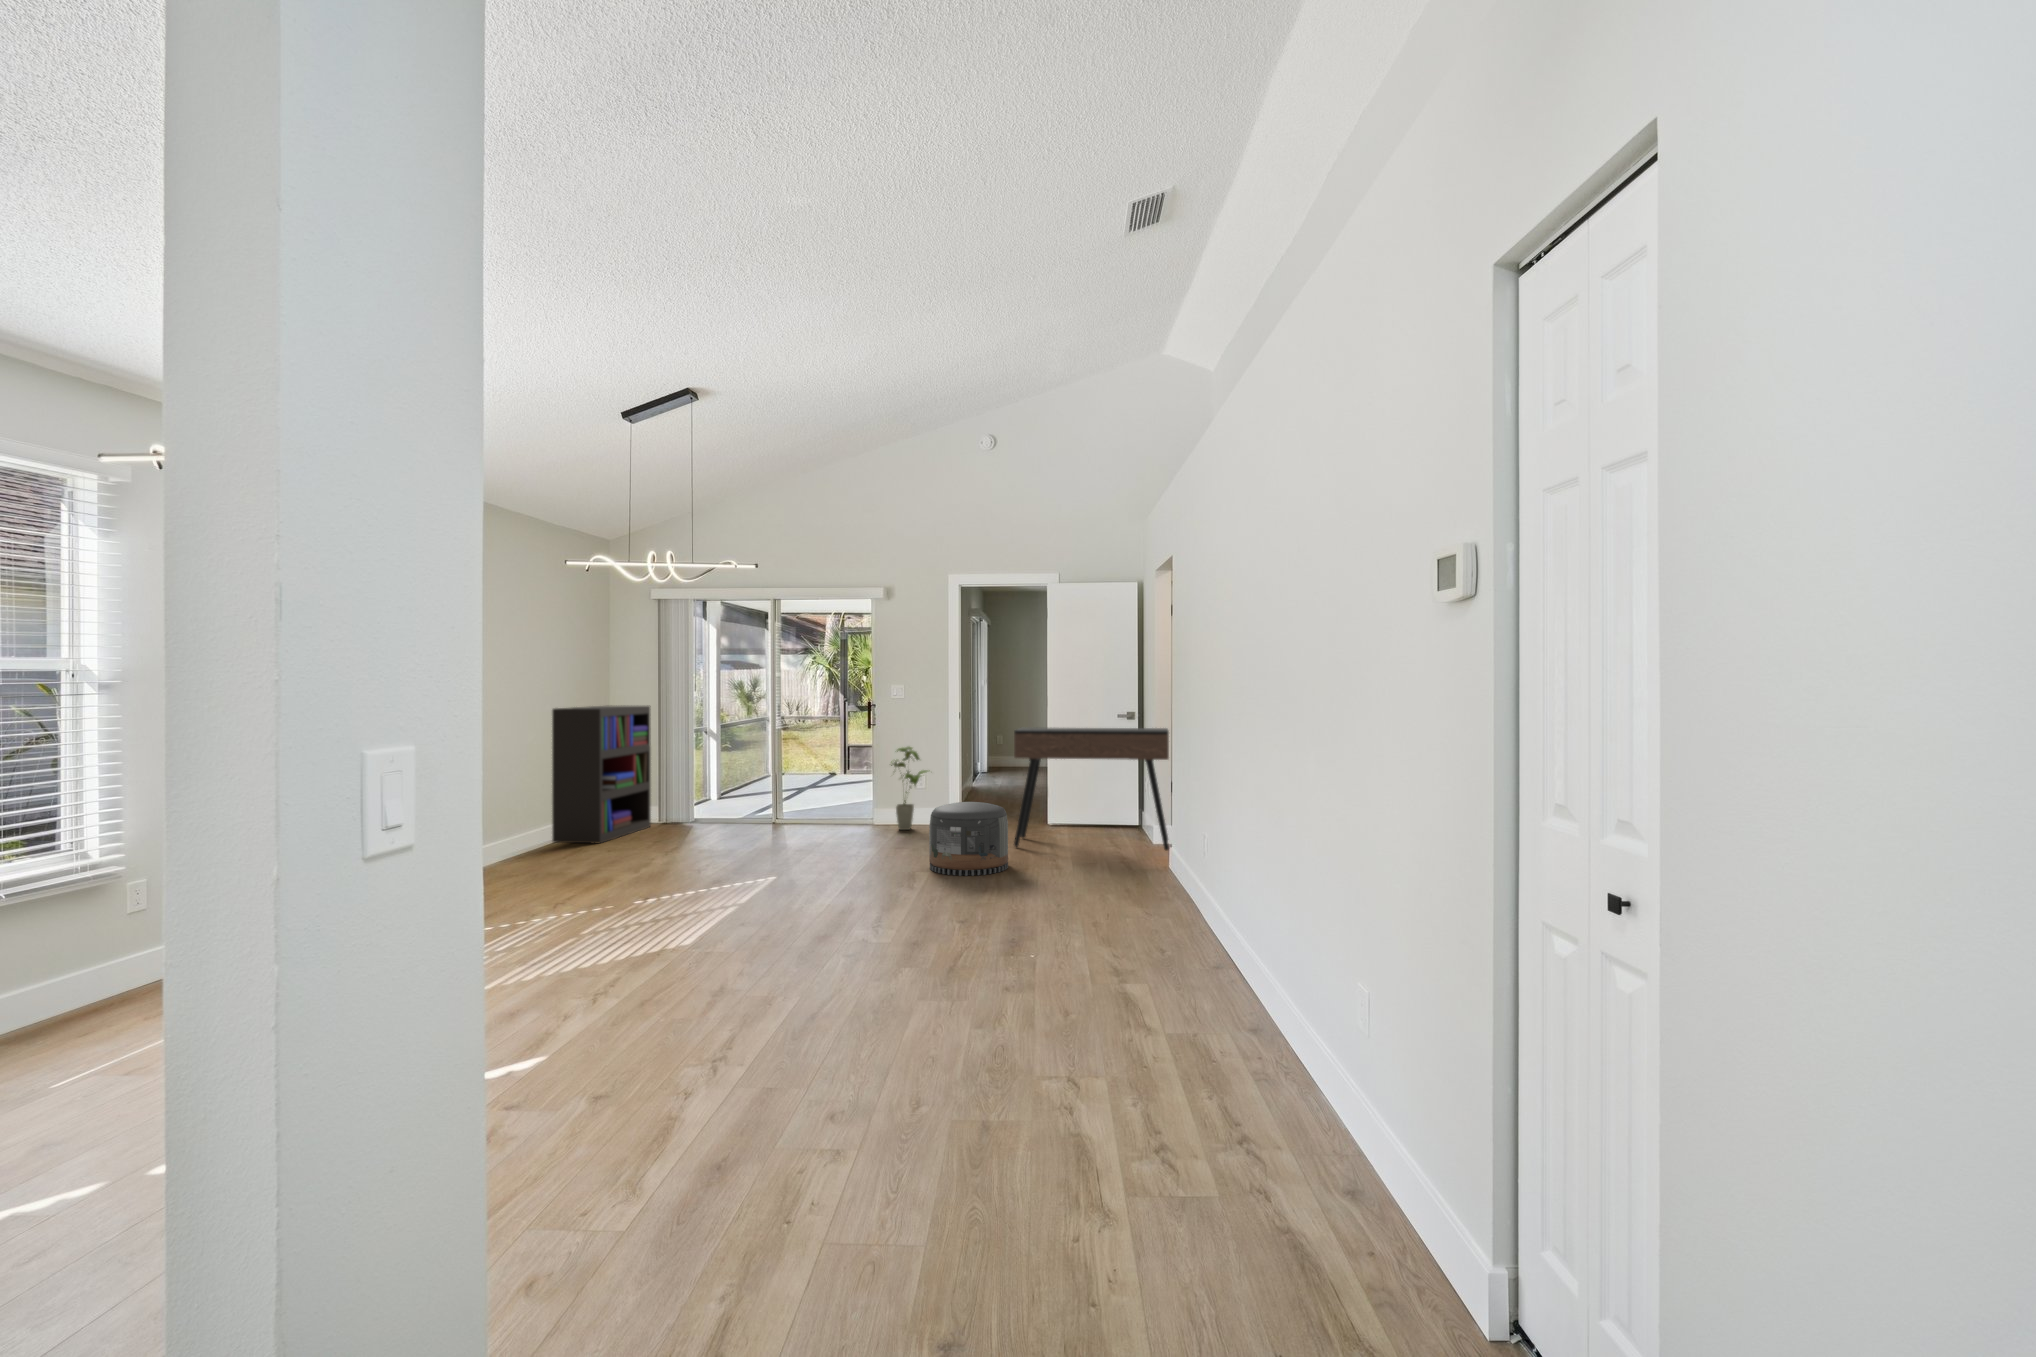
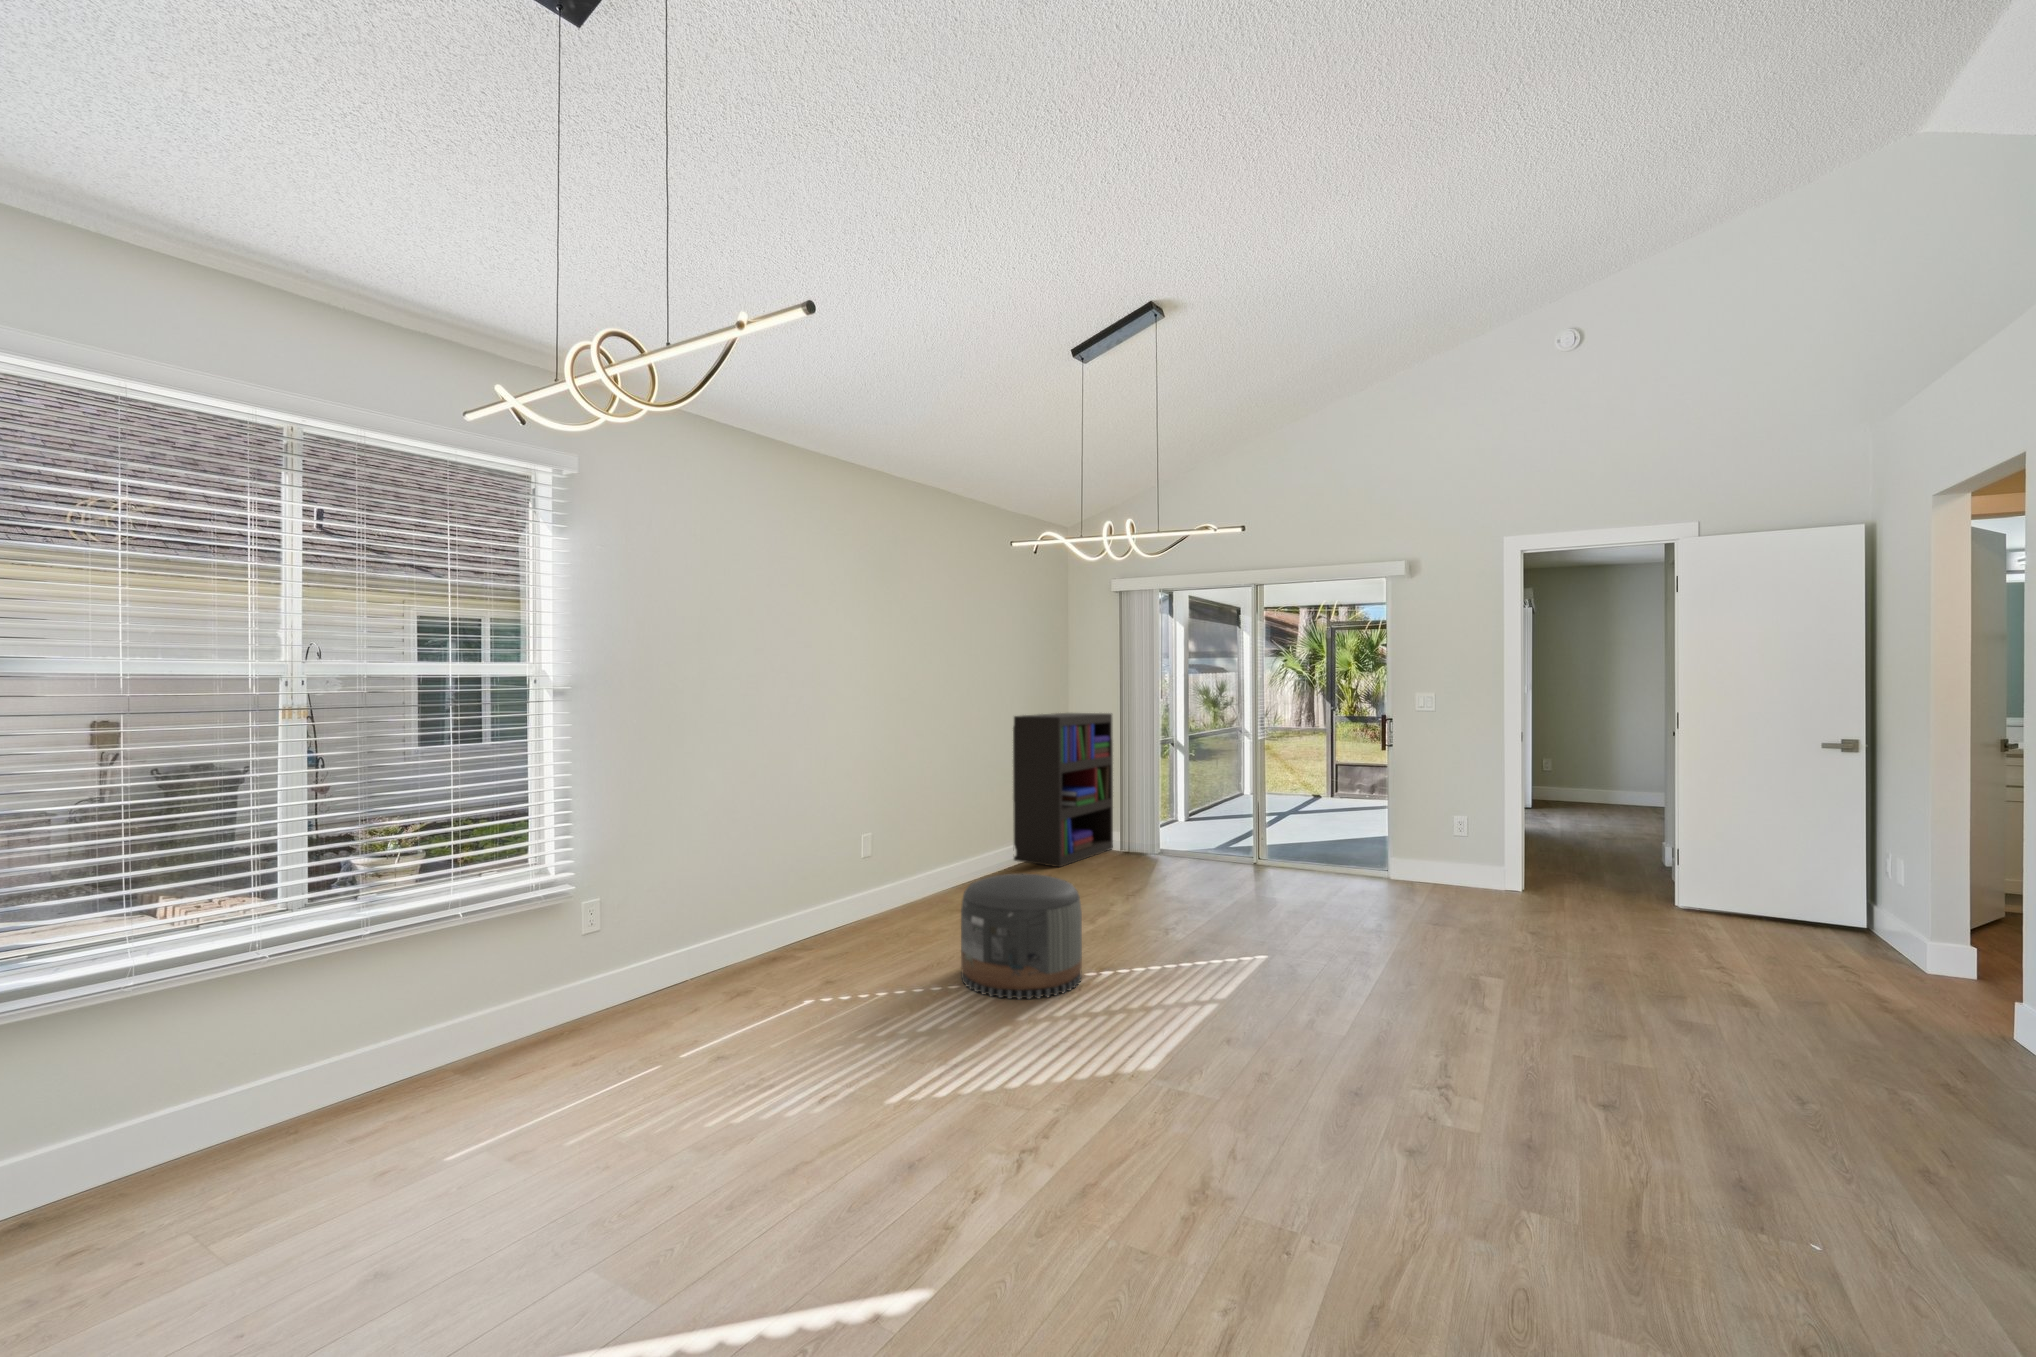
console table: present [1014,727,1169,851] -> none [1633,758,1991,996]
house plant: present [891,747,928,830] -> none [1407,775,1474,888]
pouf: present [929,802,1008,876] -> present [961,874,1082,999]

